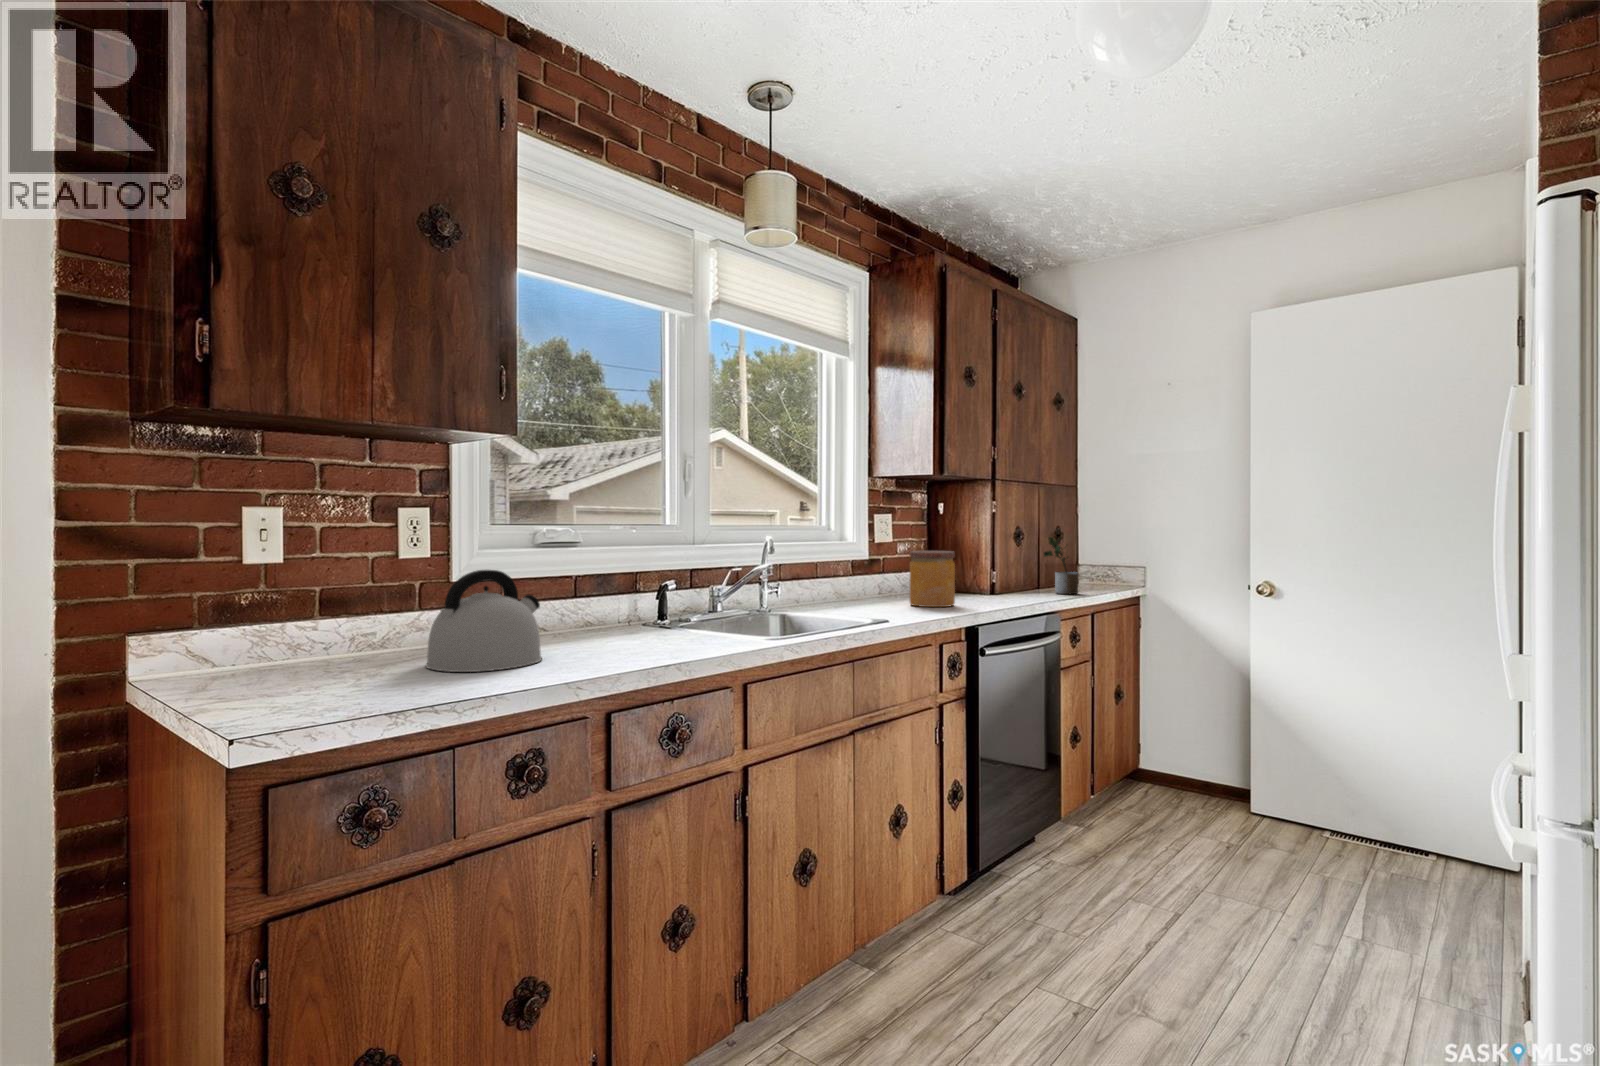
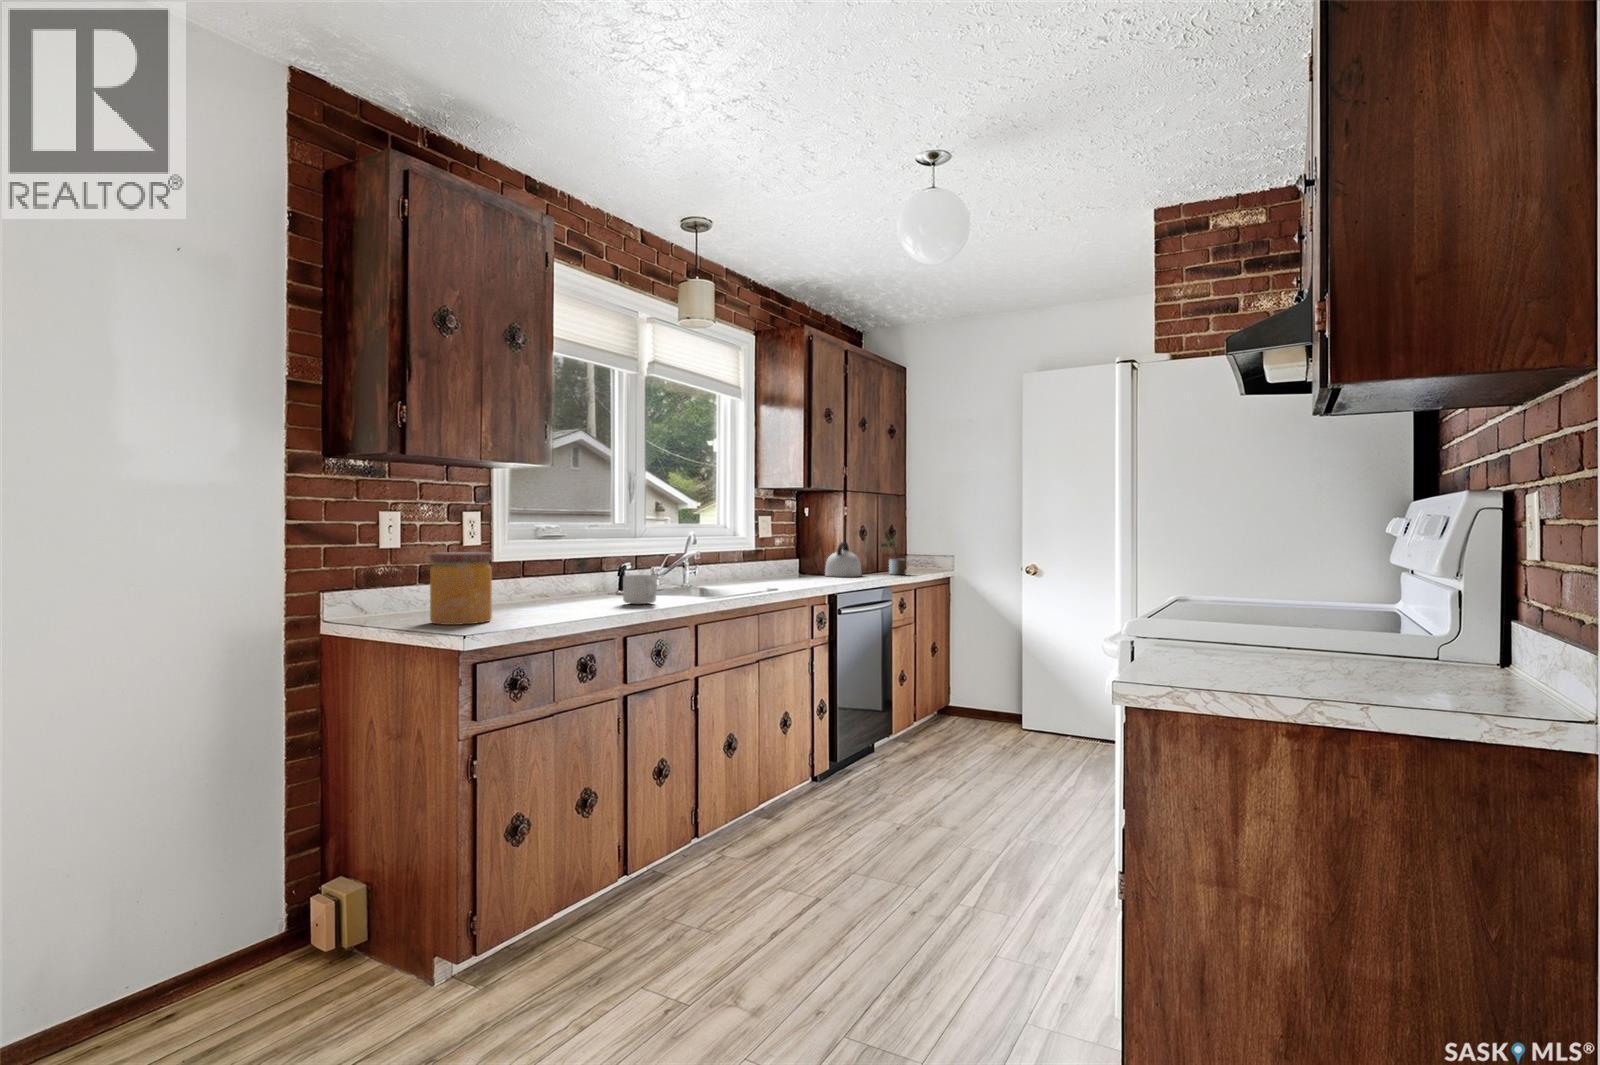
jar: present [910,551,955,607] -> present [430,552,492,625]
kettle: present [426,570,542,672] -> present [825,542,861,577]
mug: none [629,605,679,653] -> present [623,575,657,604]

